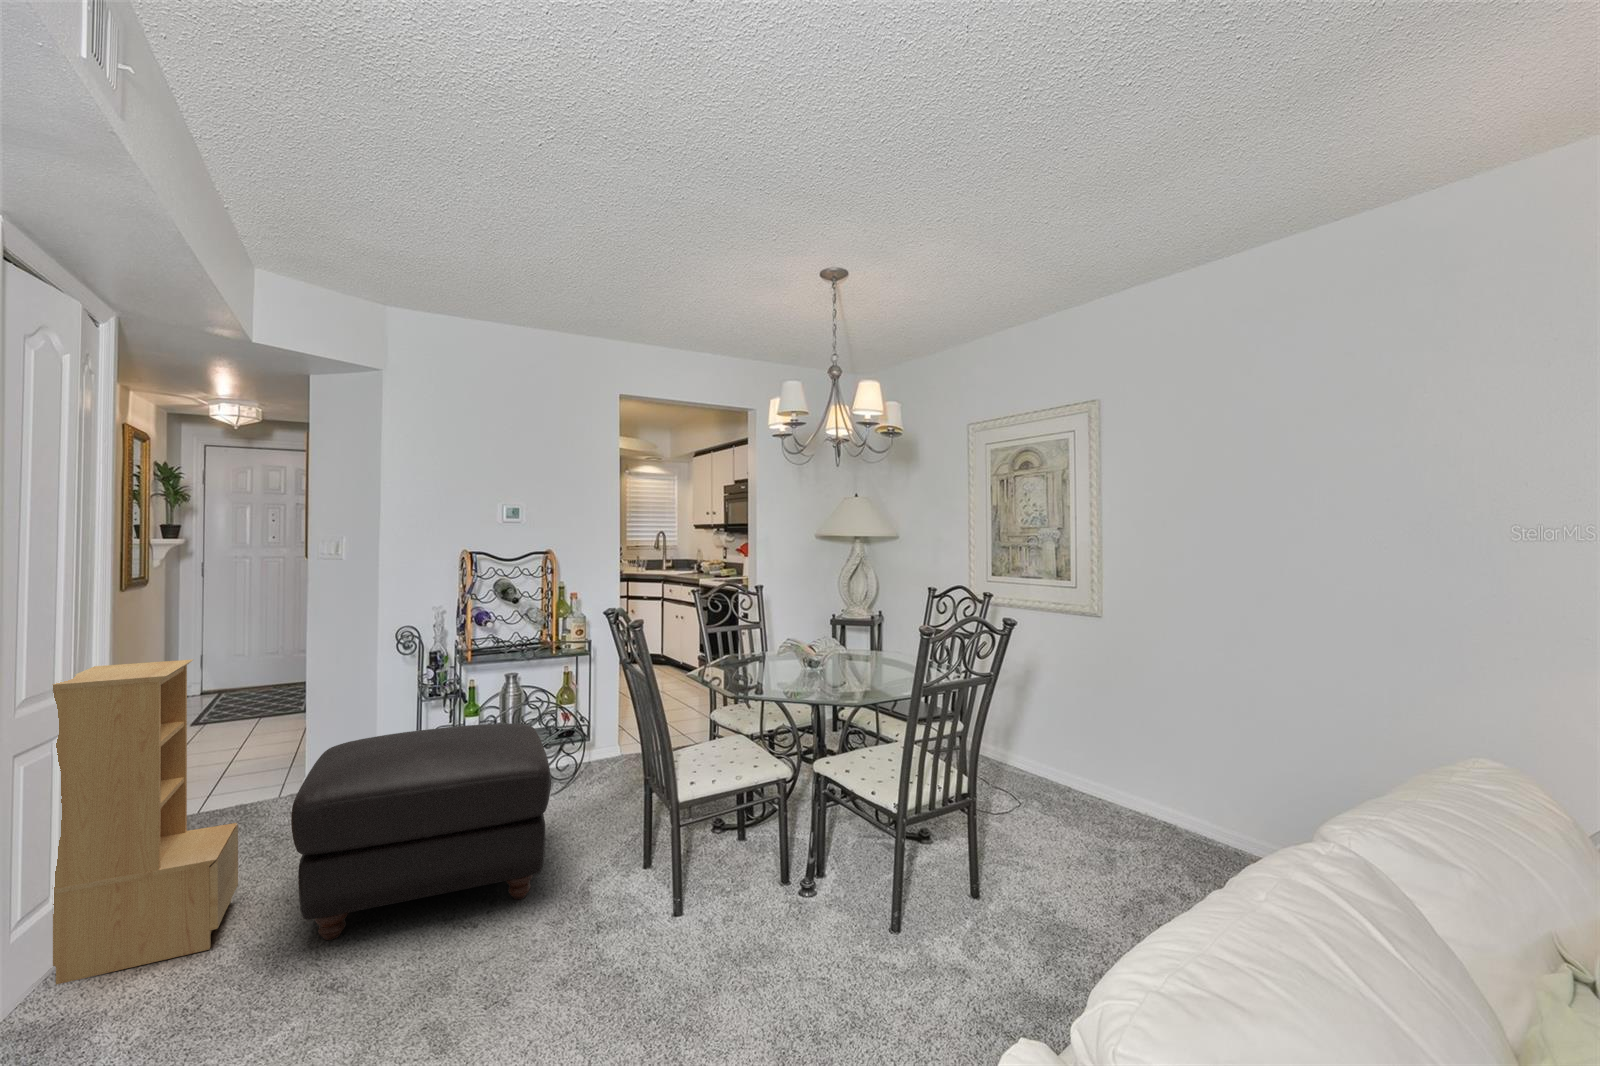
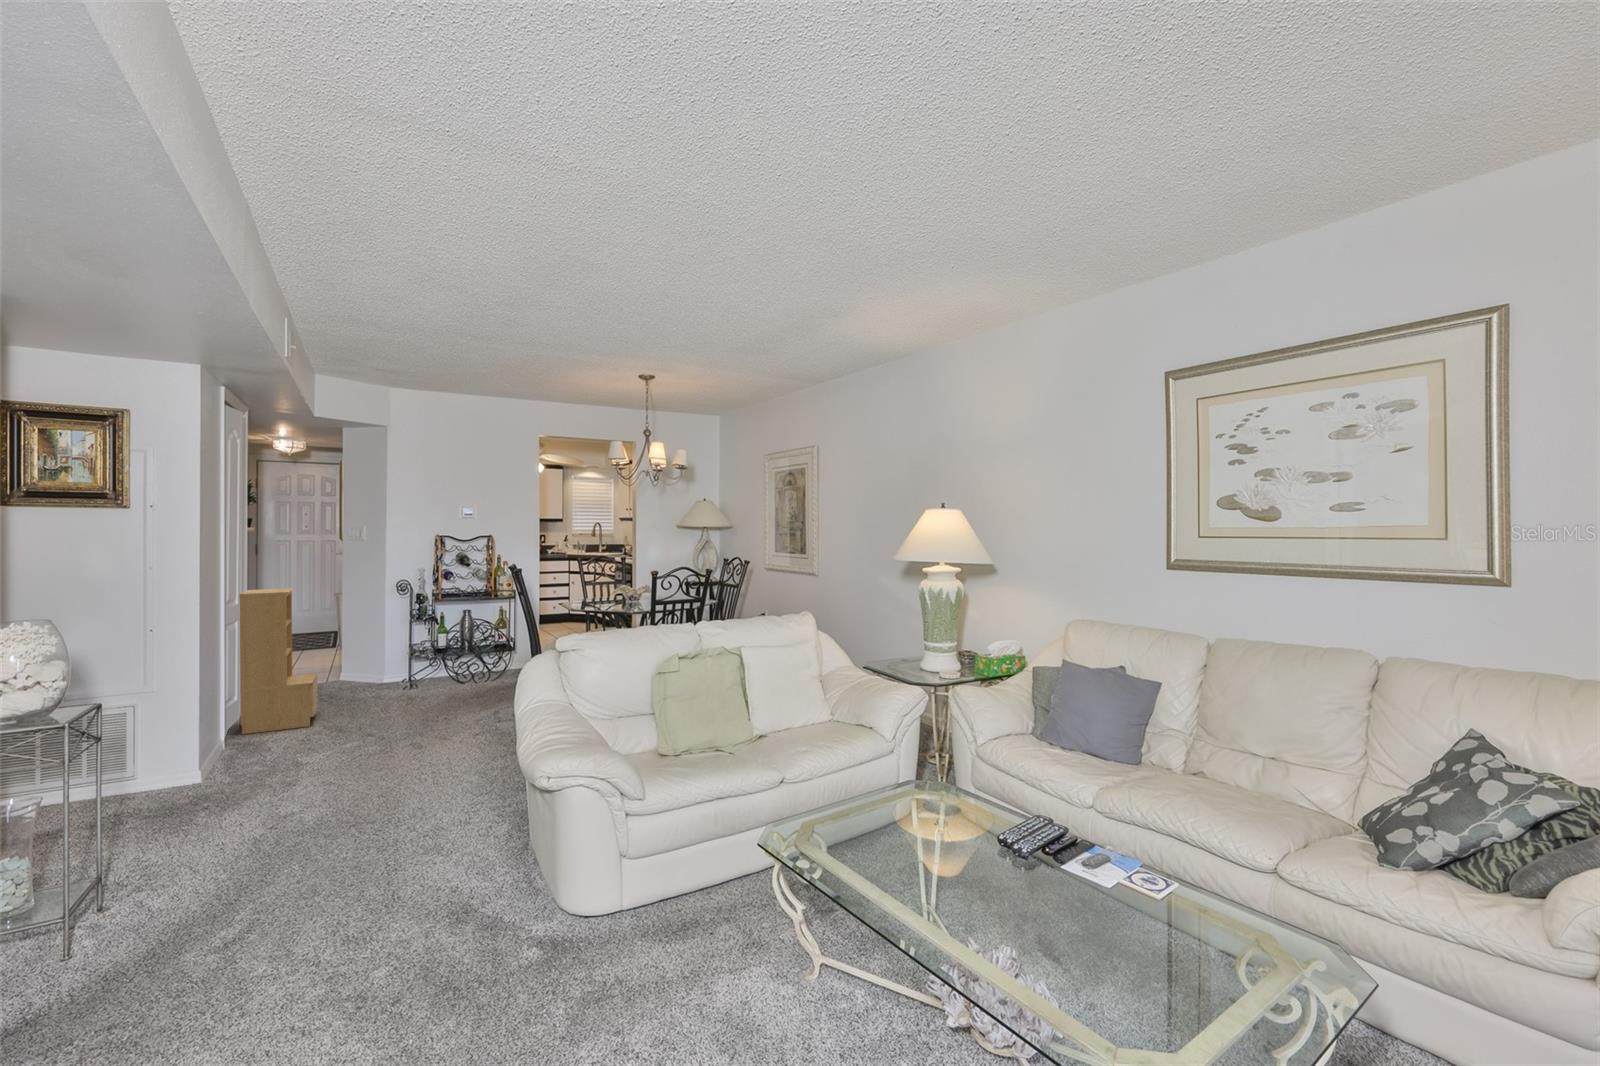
ottoman: present [291,723,551,940] -> none [350,630,481,724]

